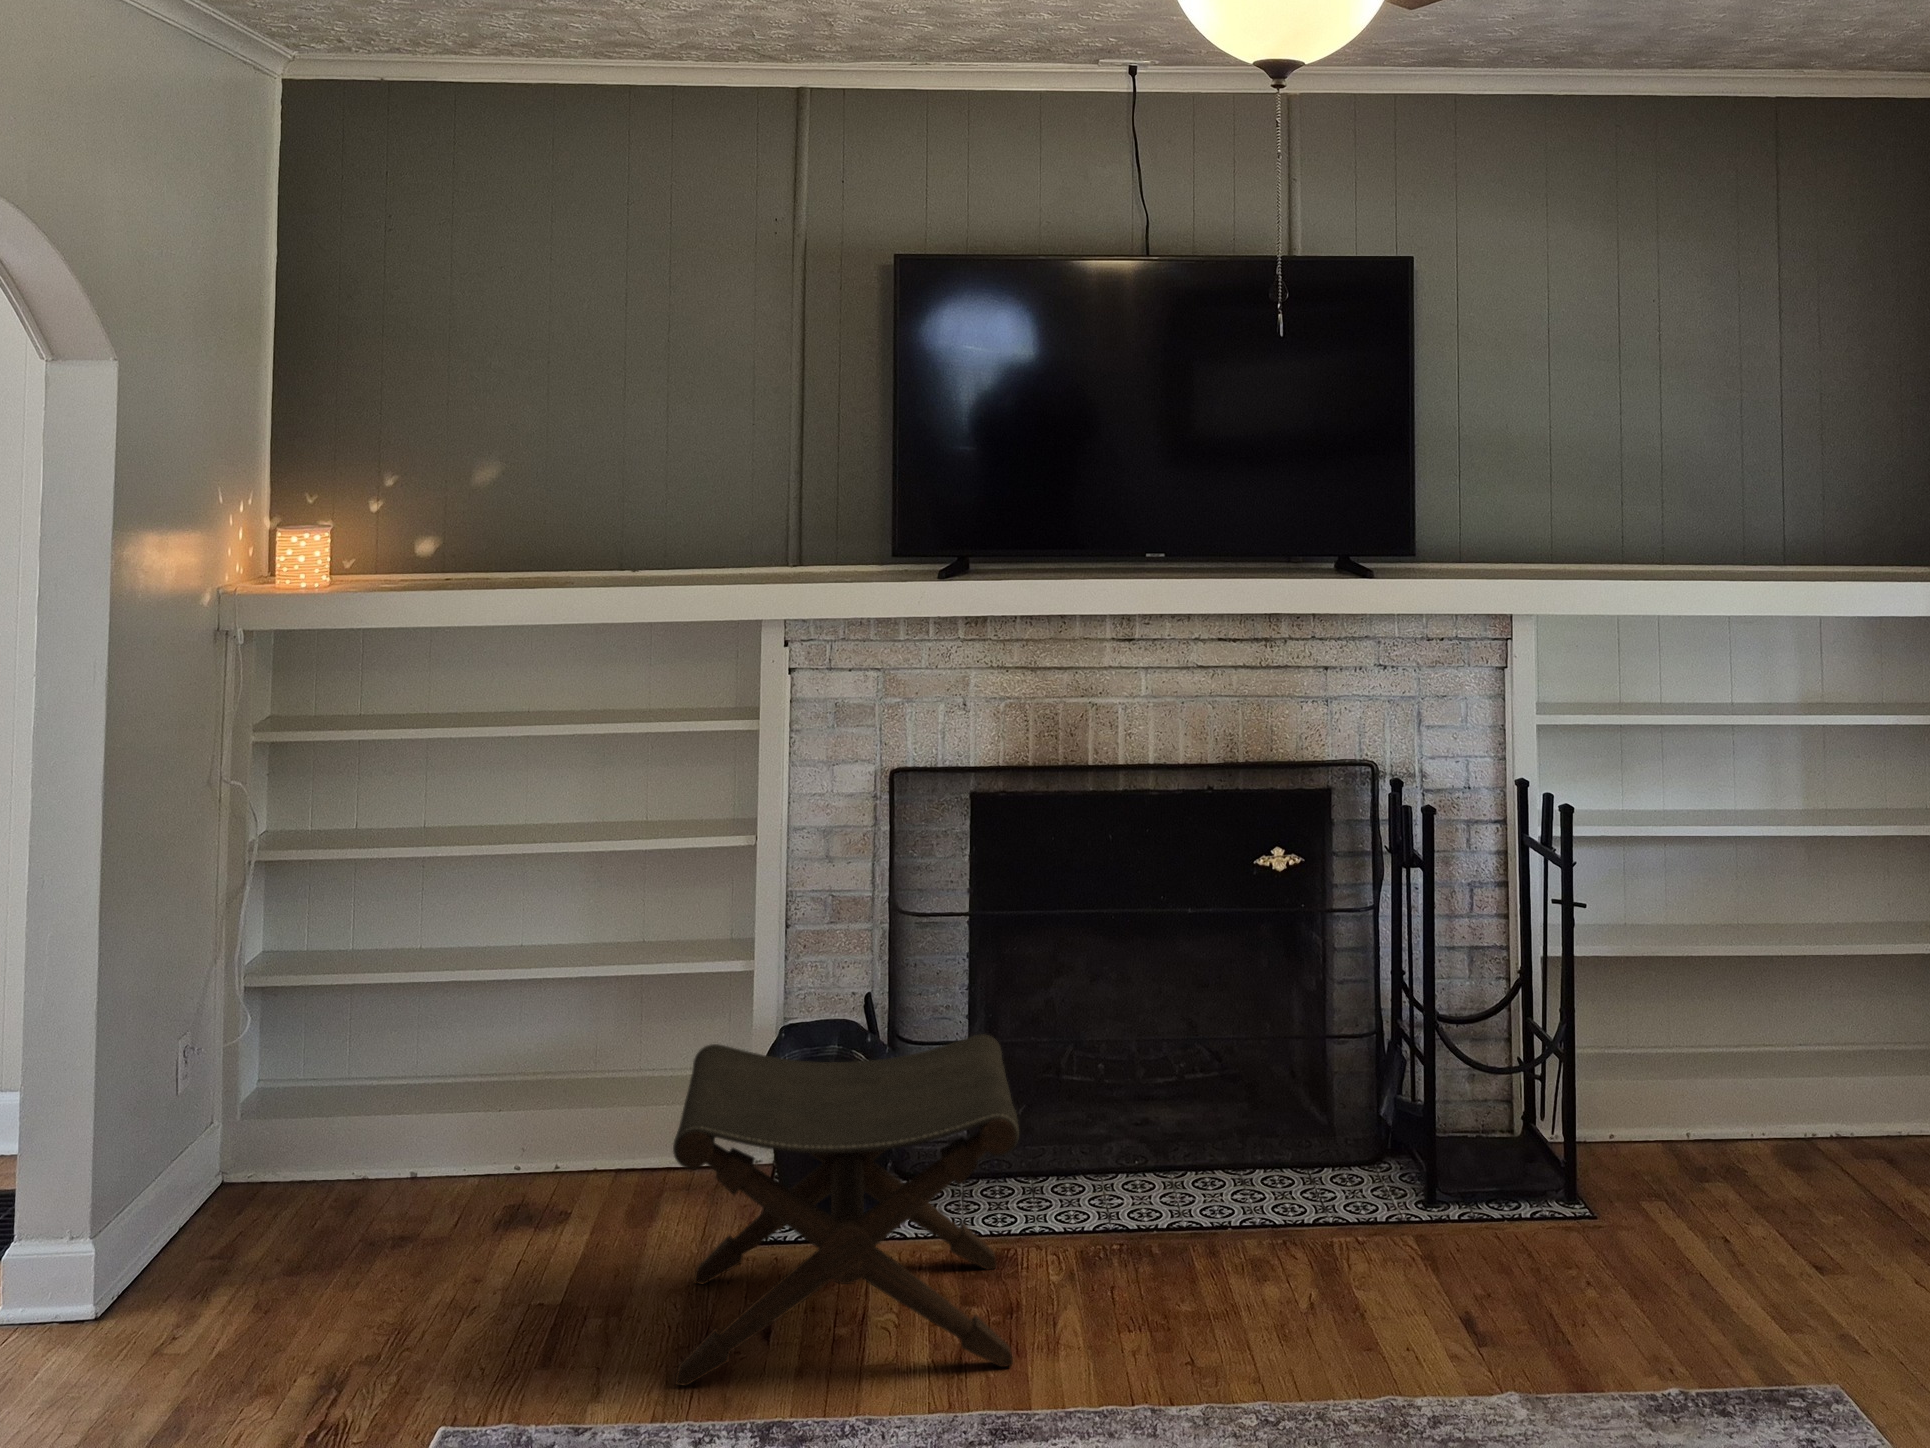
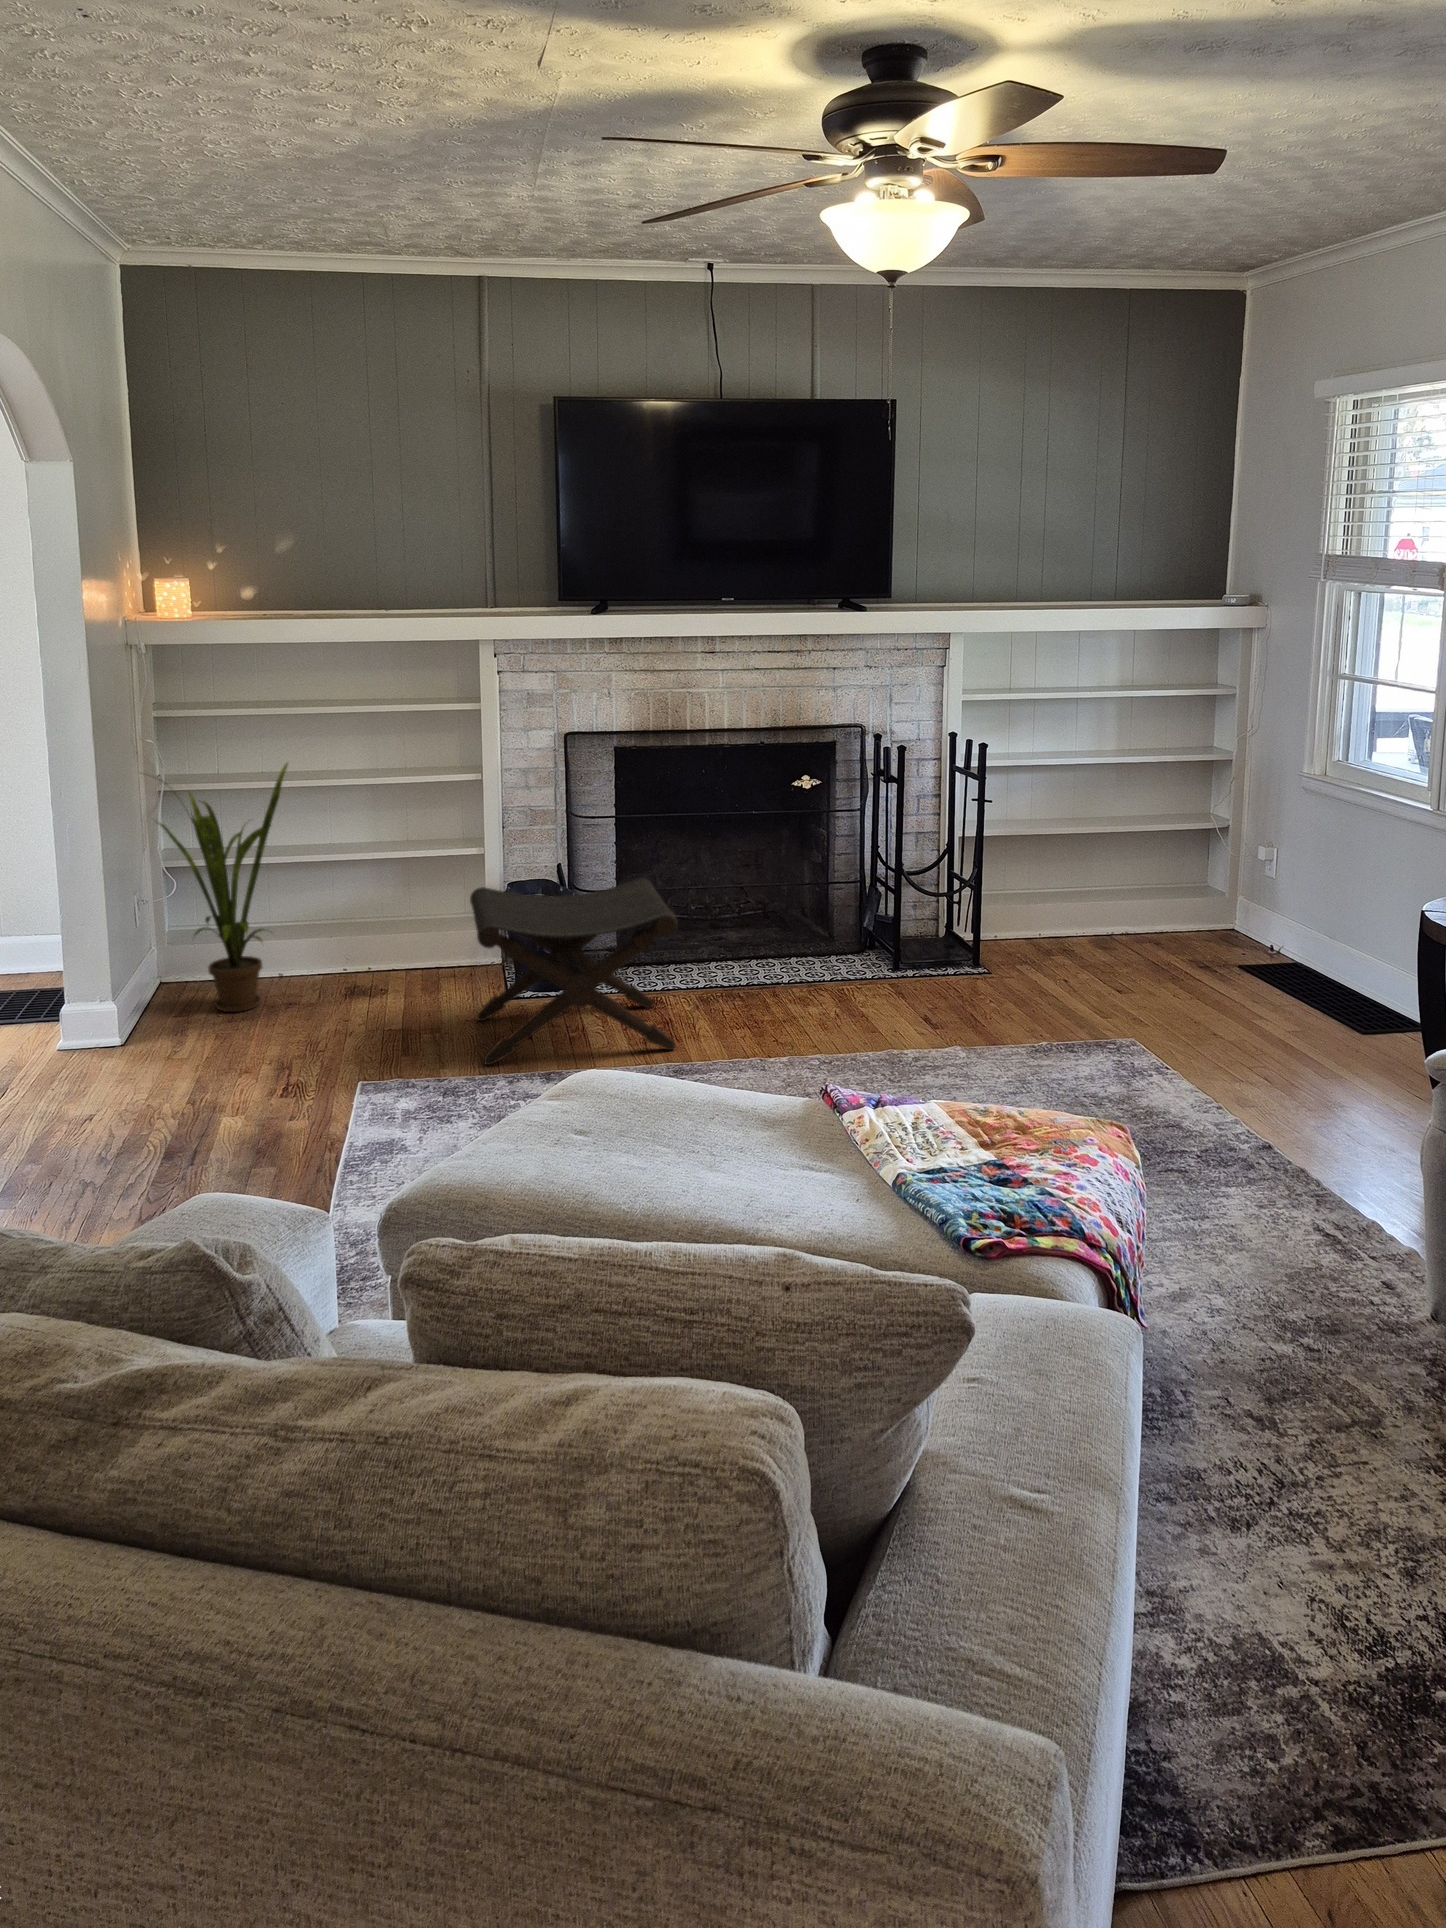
house plant: none [193,815,444,1245] -> present [157,764,288,1012]

